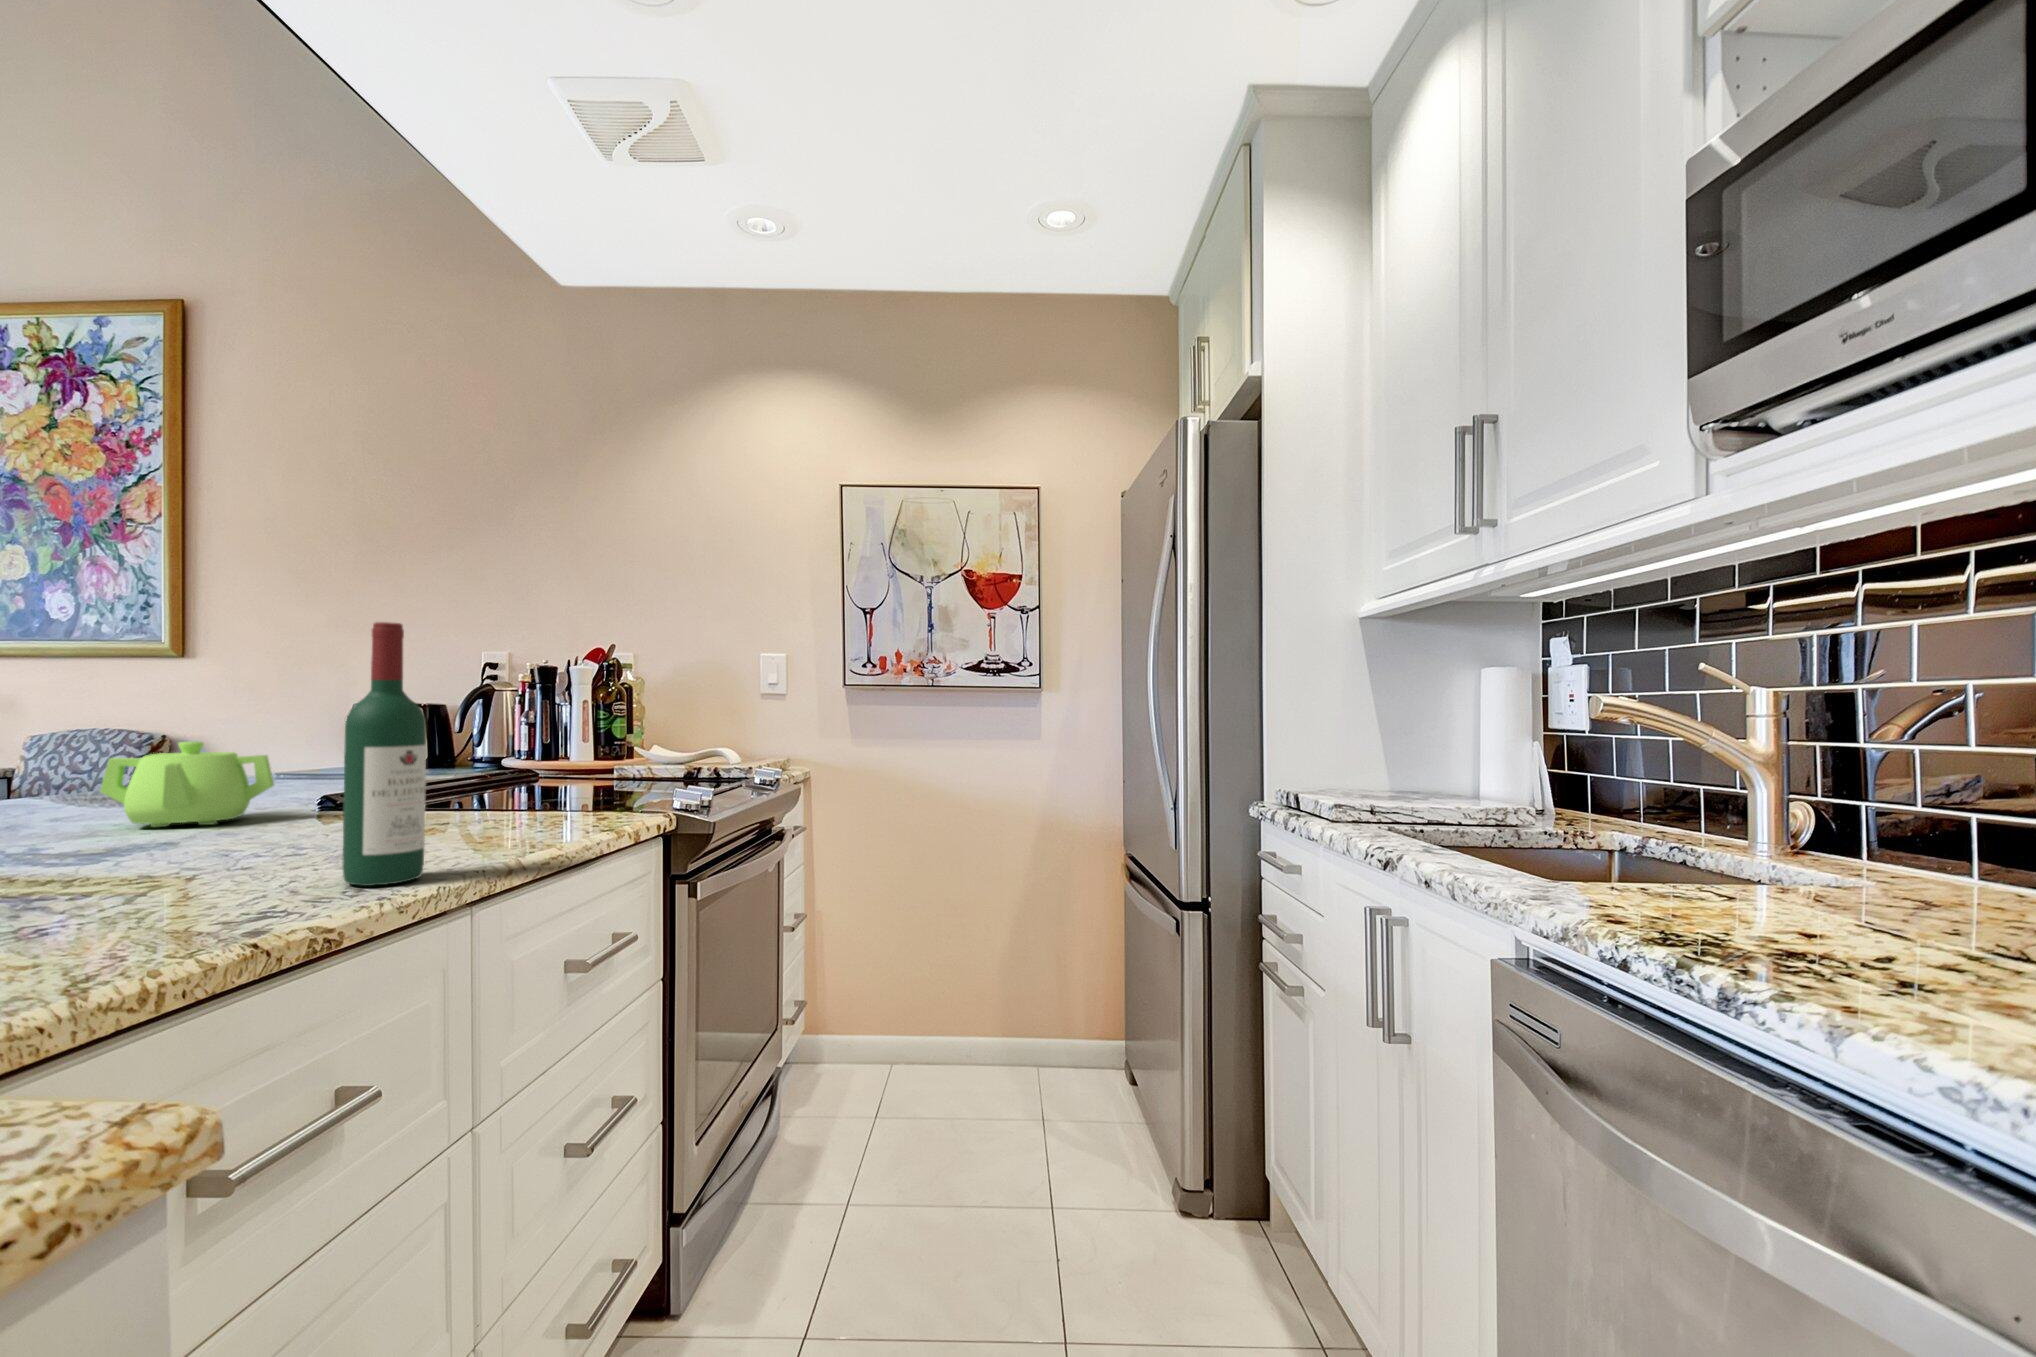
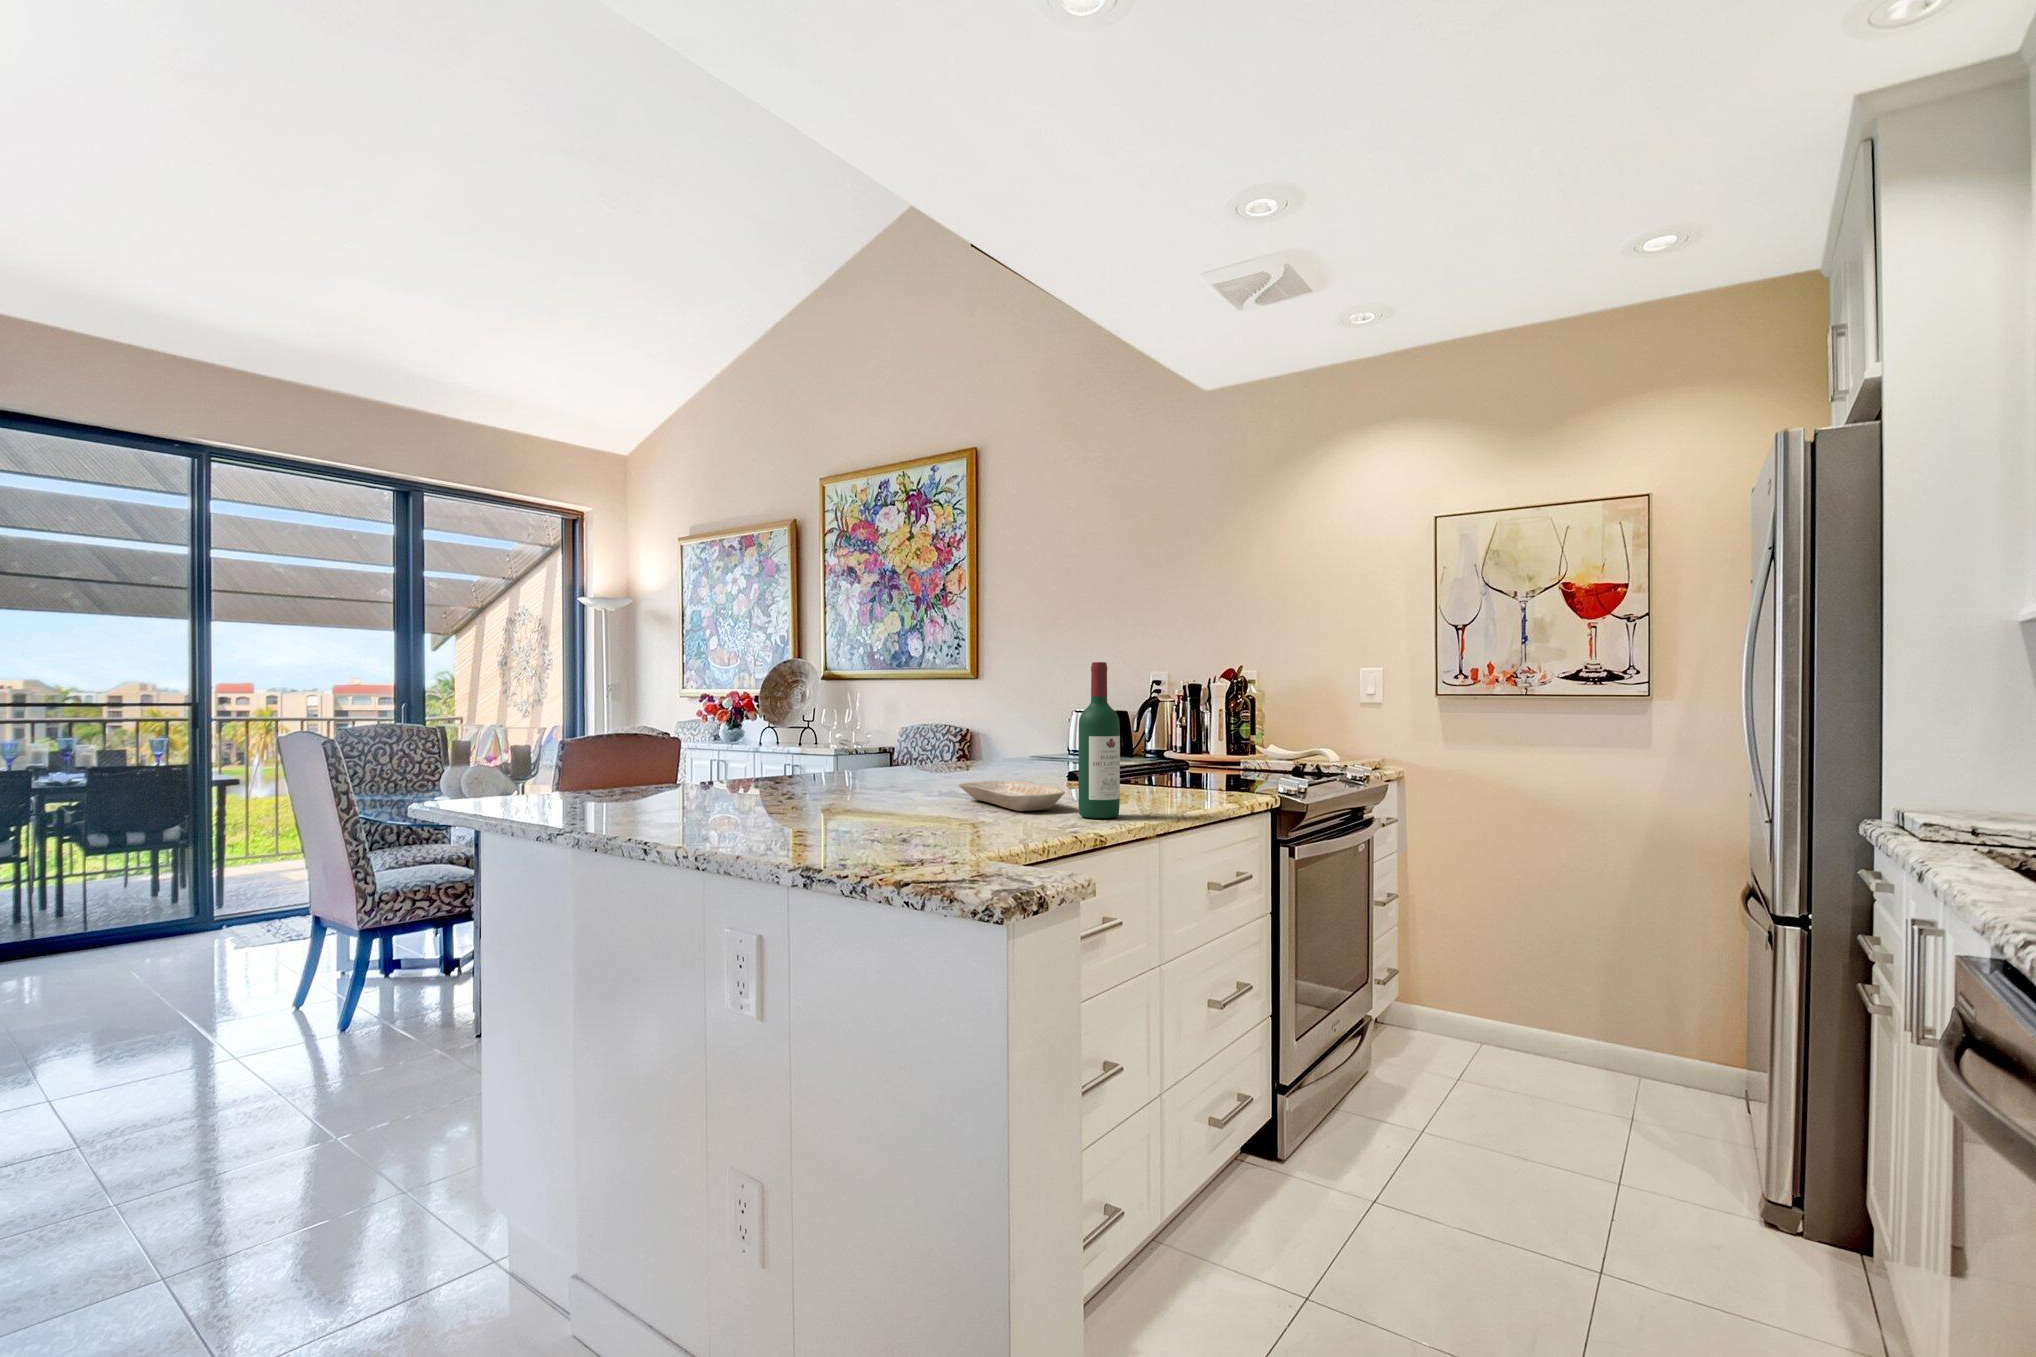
teapot: present [100,741,274,827] -> none [955,733,1036,783]
tray: none [83,826,318,884] -> present [959,781,1065,811]

